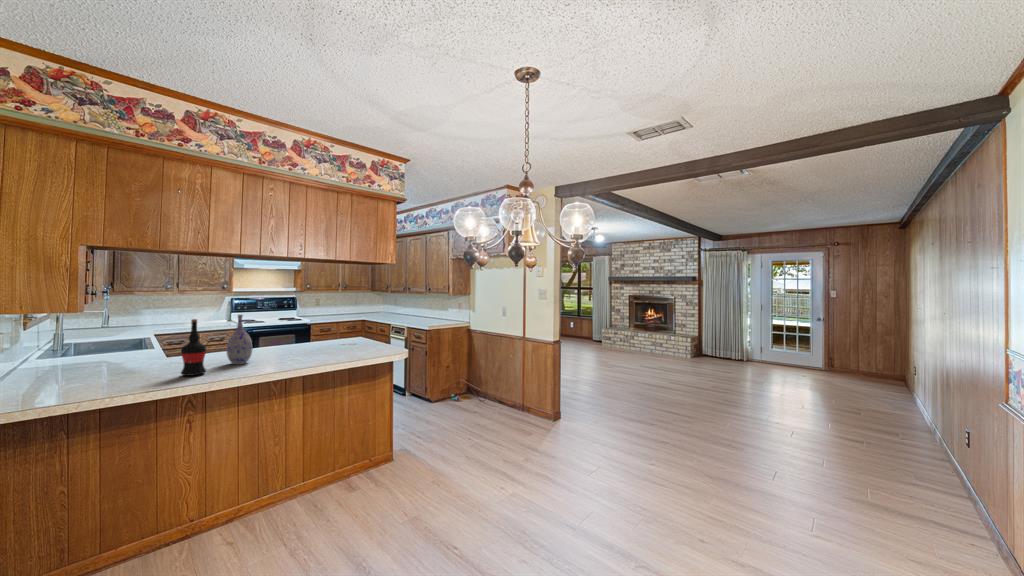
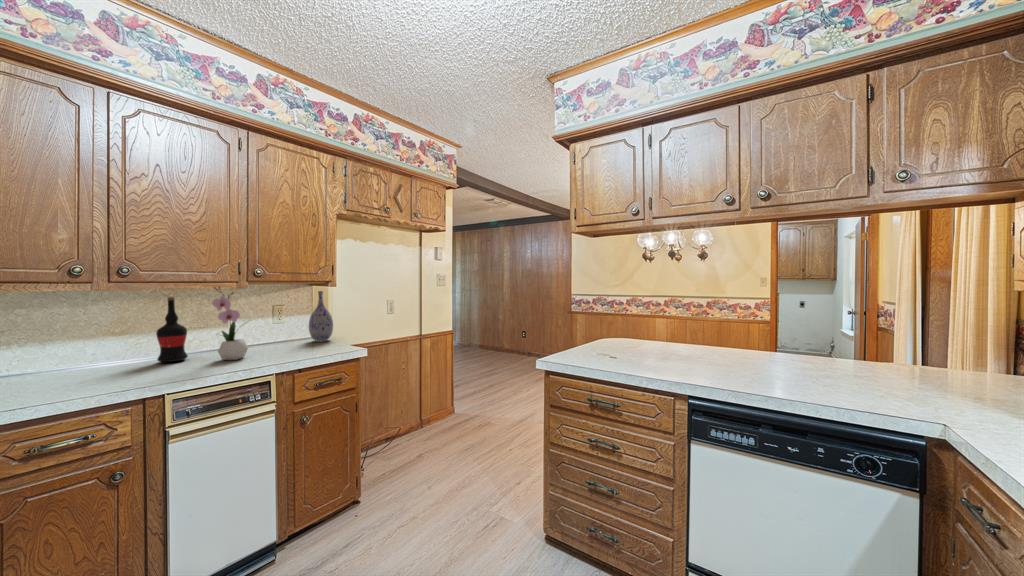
flower arrangement: none [109,312,152,382] -> present [212,286,248,360]
wine bottle: present [181,319,206,376] -> present [156,297,188,362]

